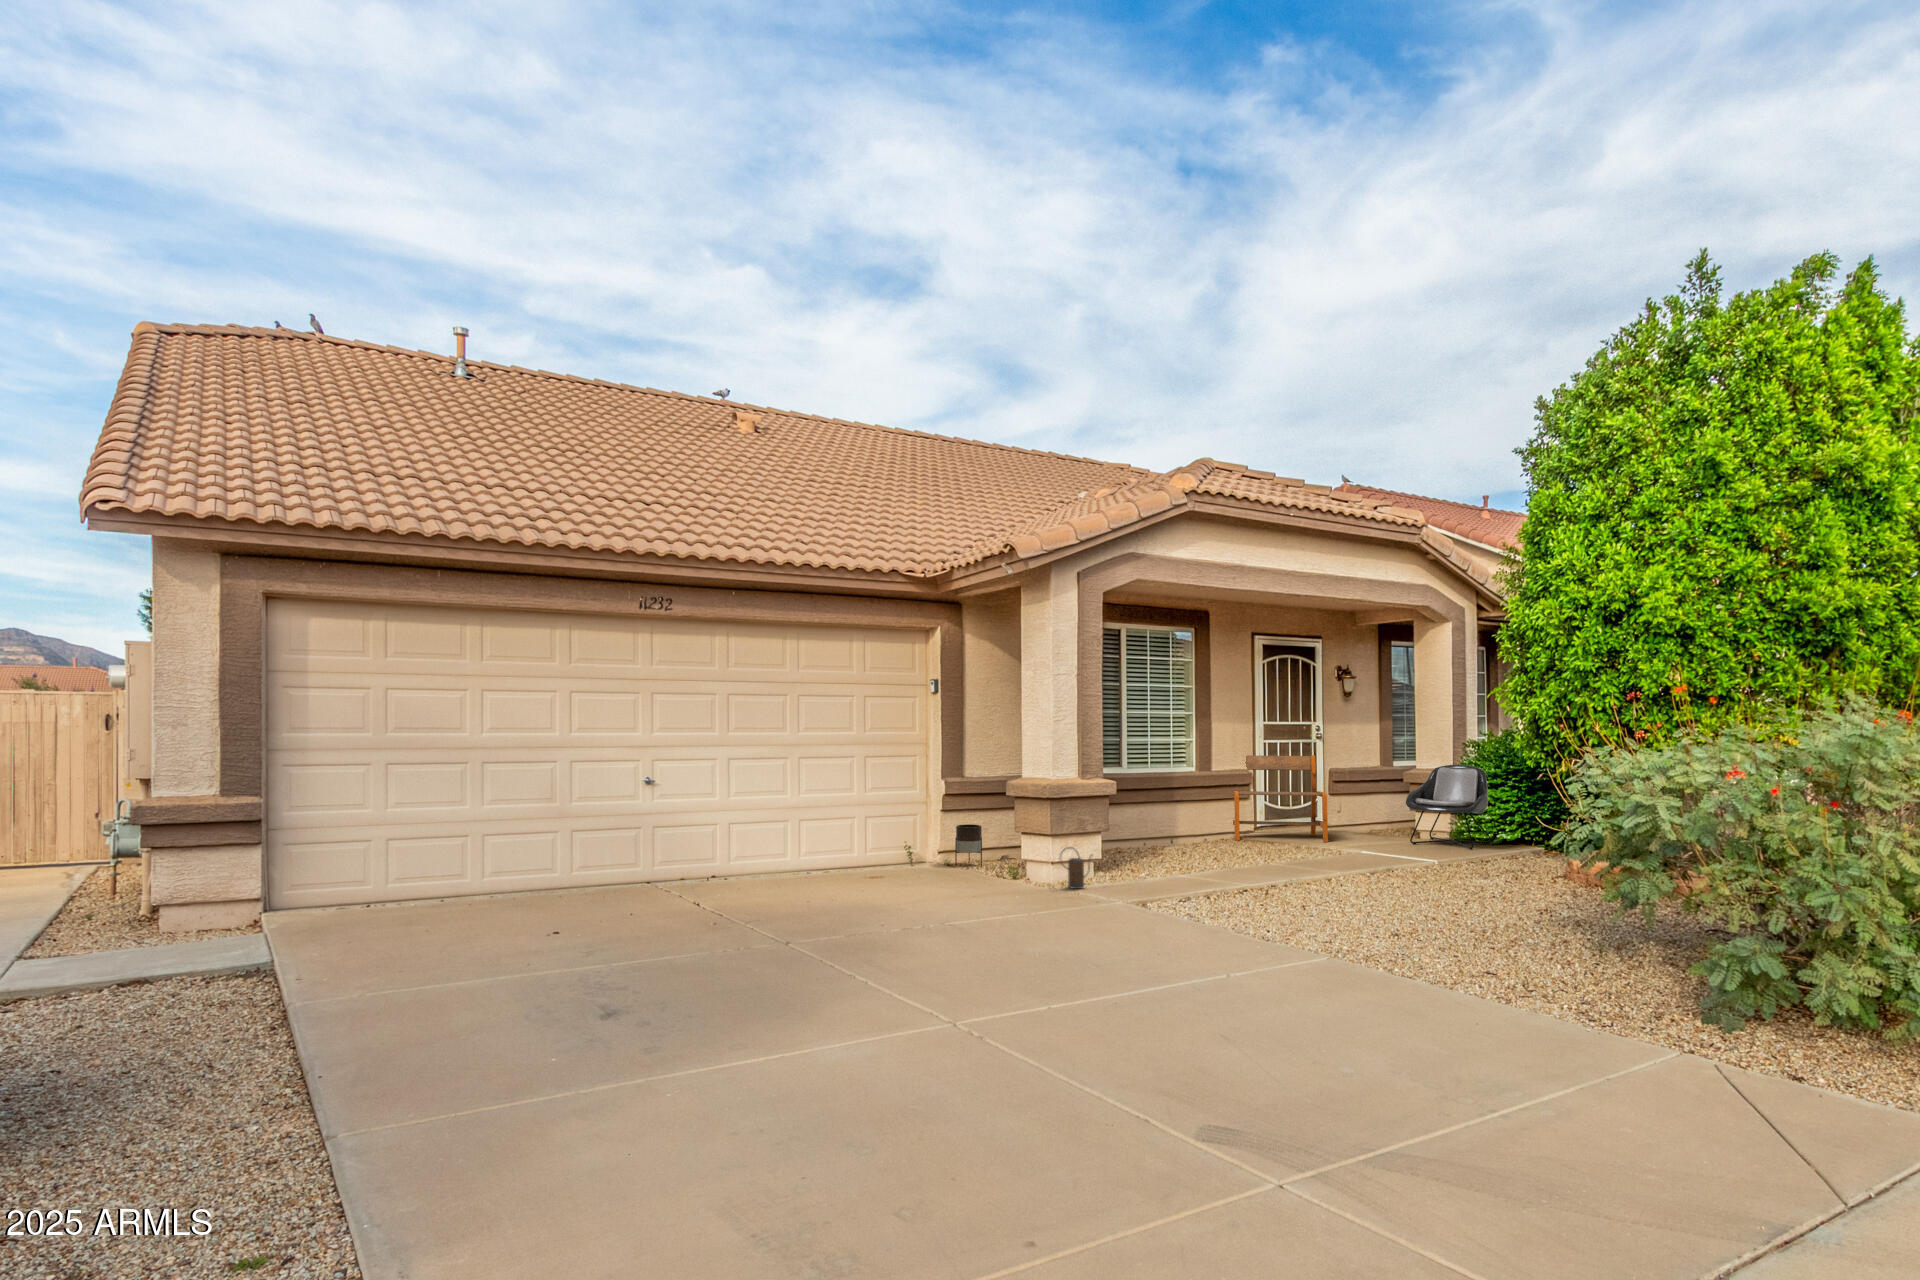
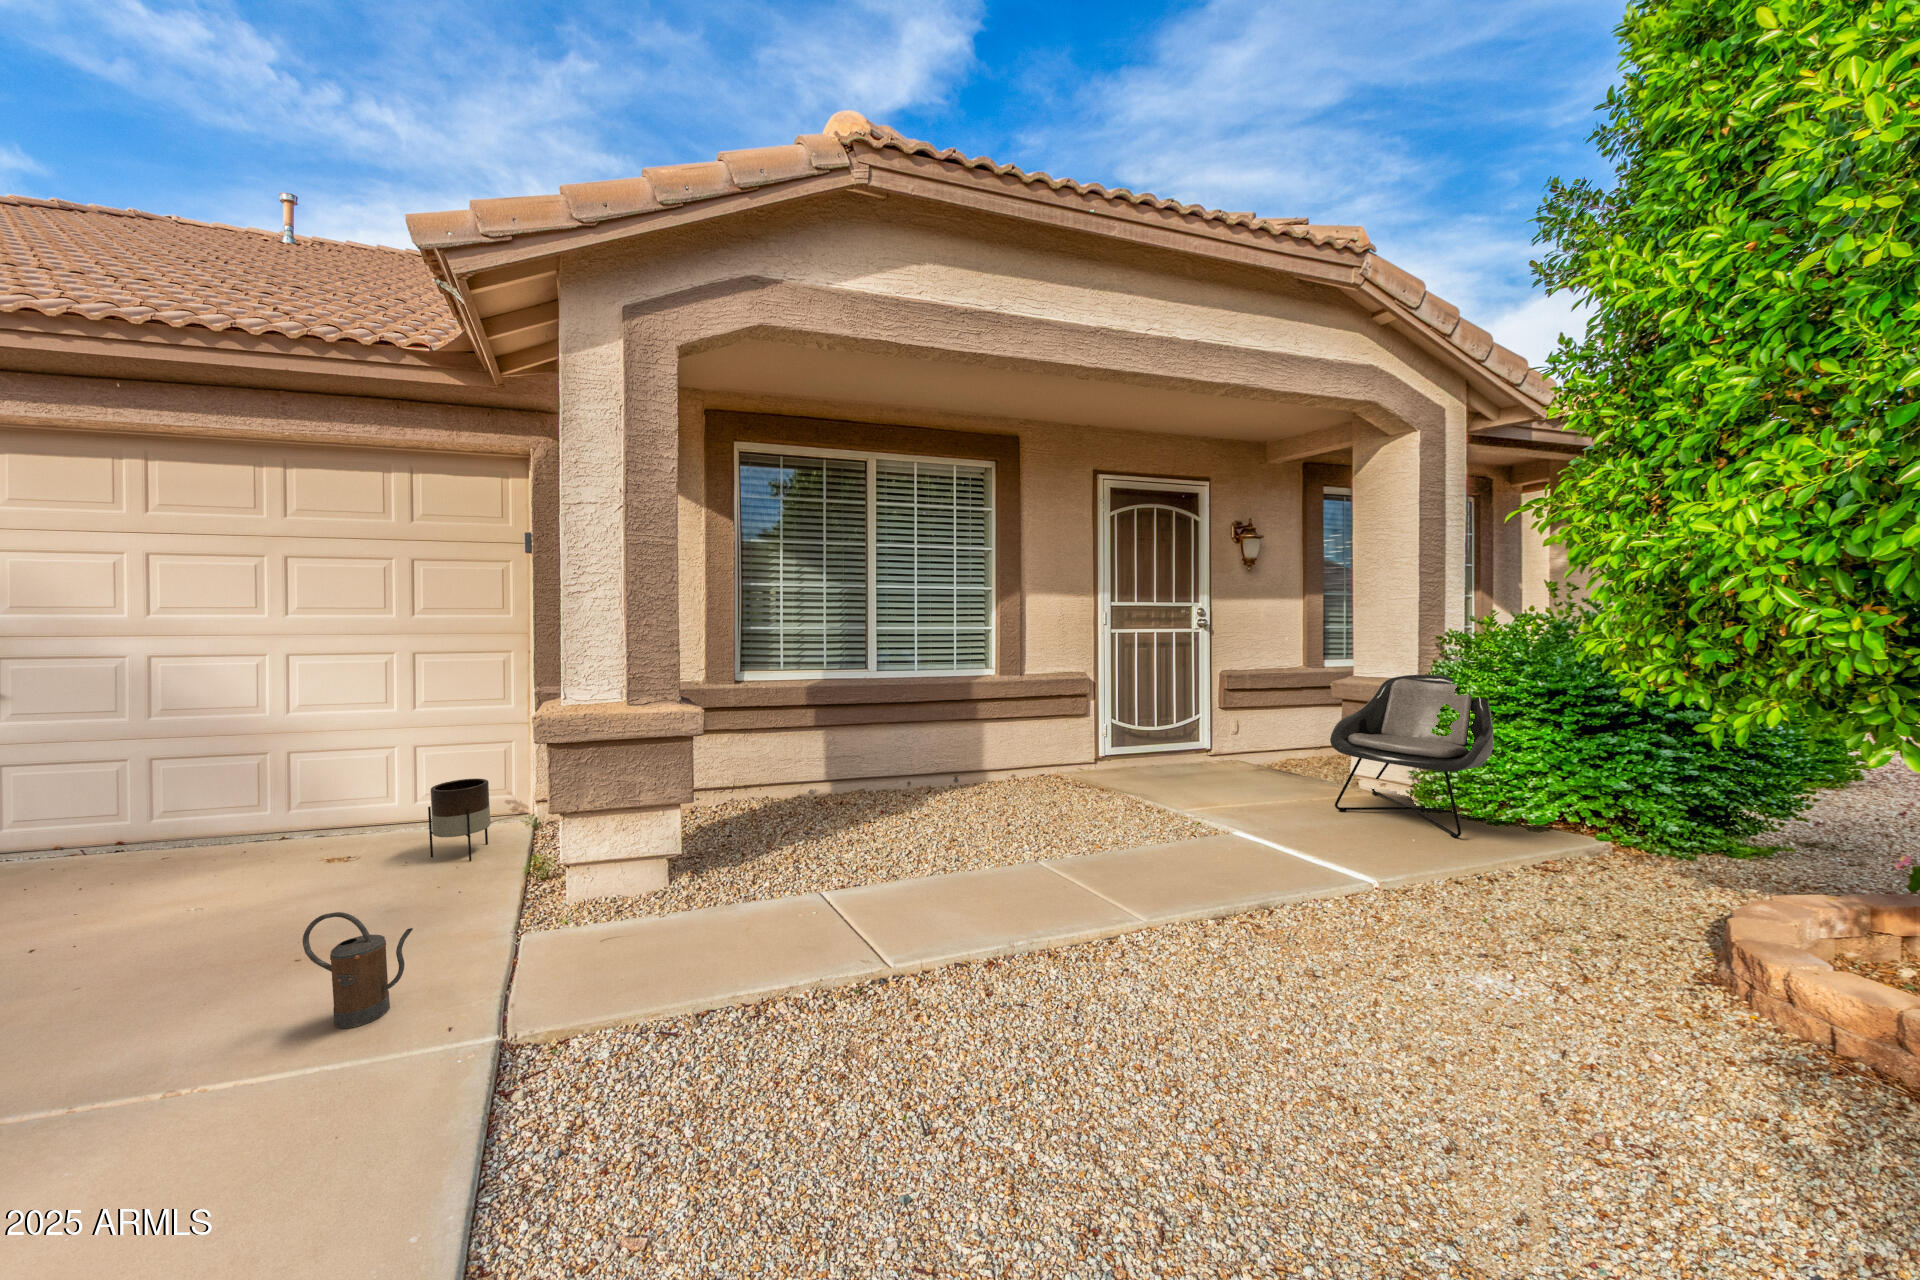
bench: present [1233,755,1328,842] -> none [1044,652,1192,798]

